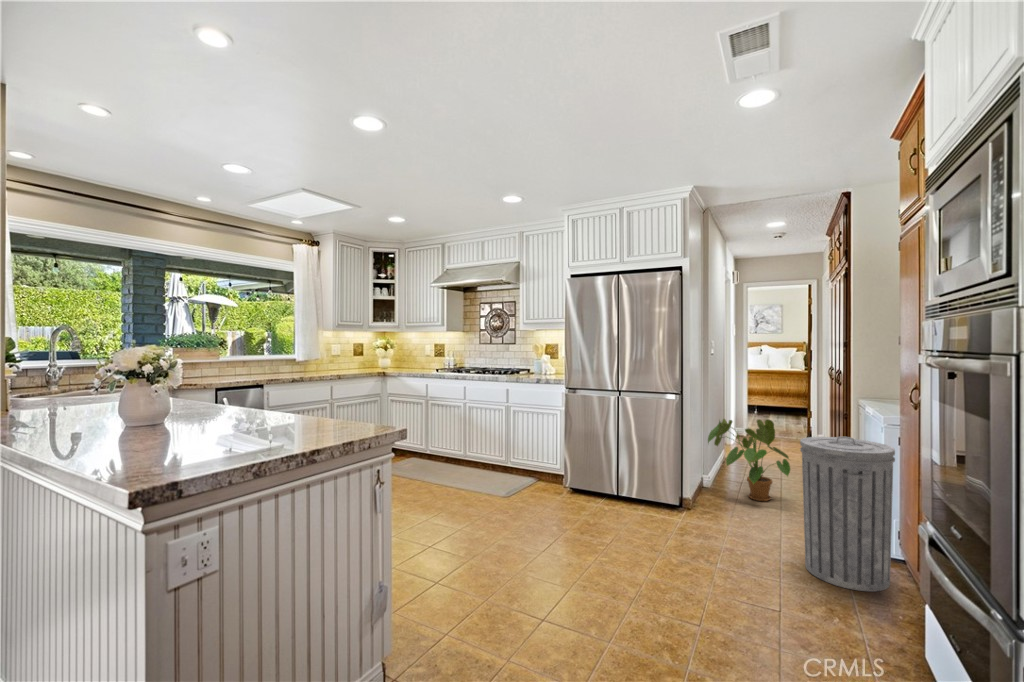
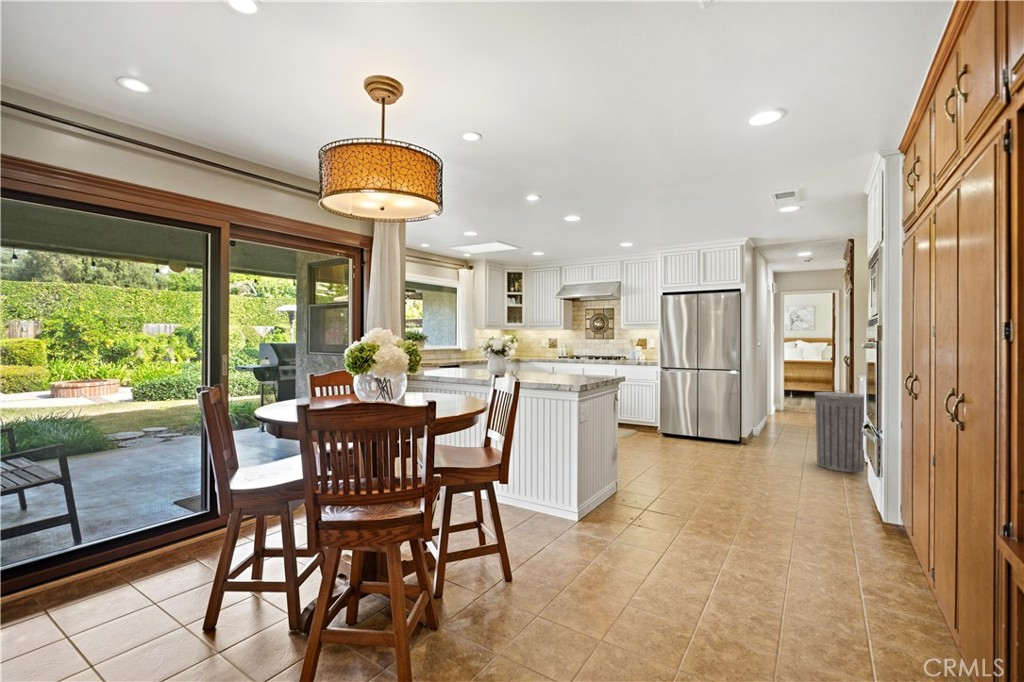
house plant: present [708,419,790,501] -> none [756,388,813,441]

